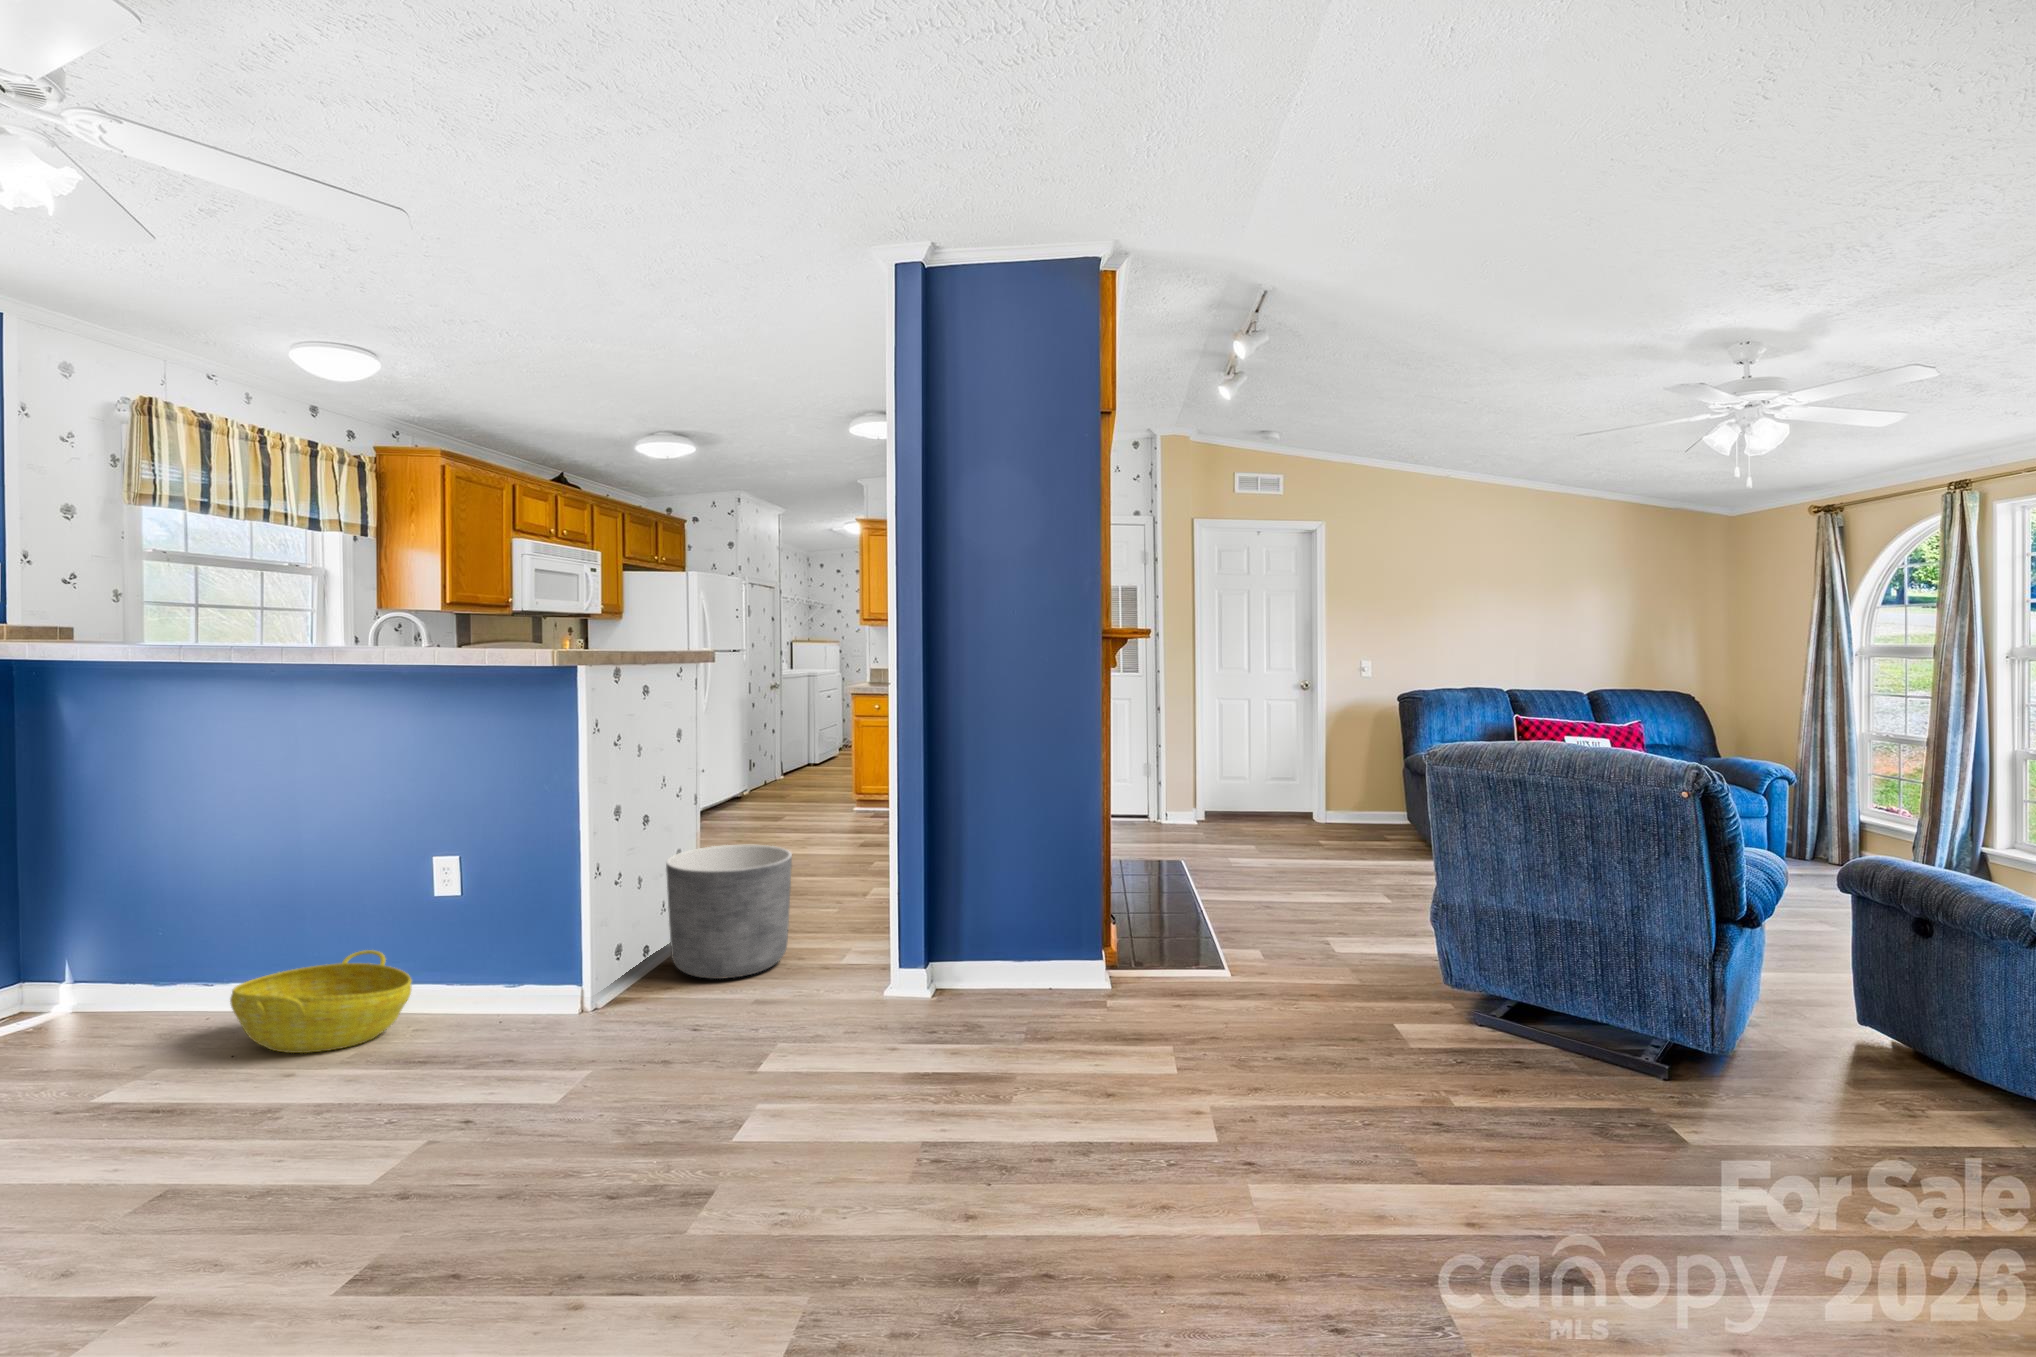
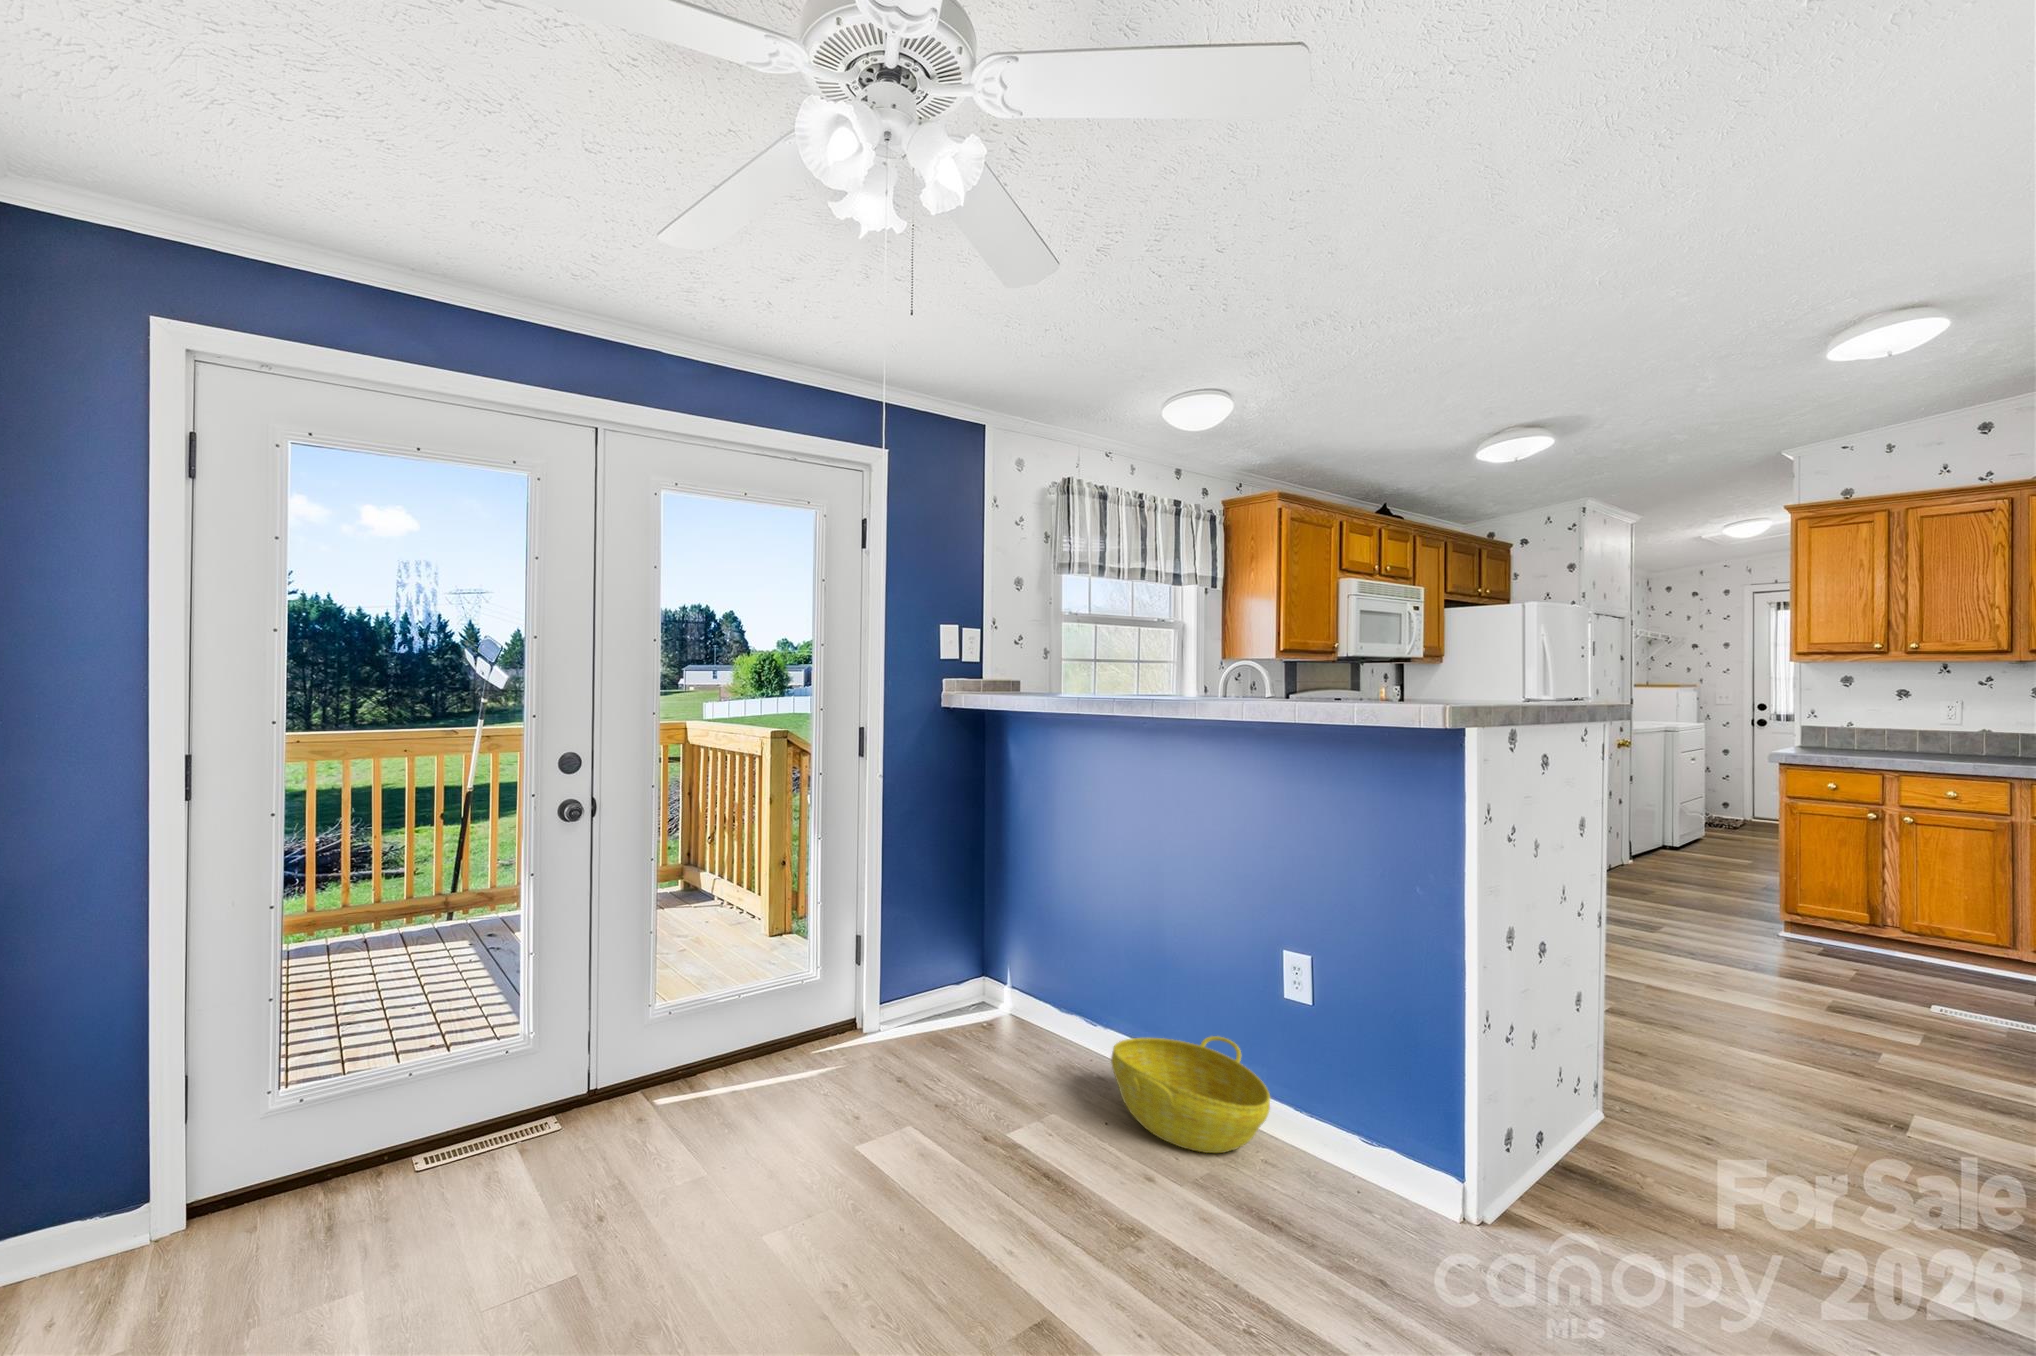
planter: present [666,845,792,979] -> none [1576,1005,1800,1239]

